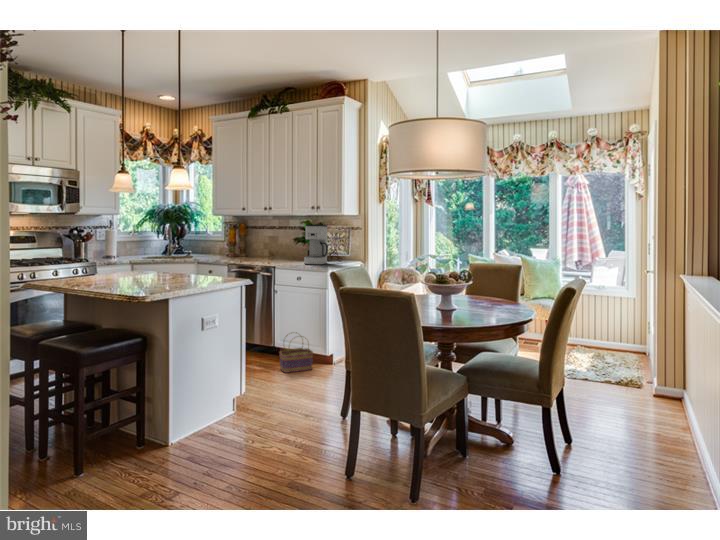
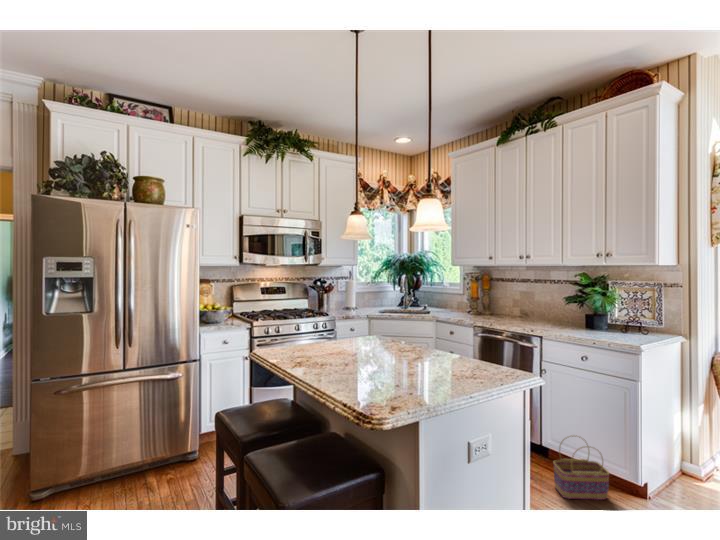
coffee maker: present [304,225,328,265] -> none [586,278,625,337]

